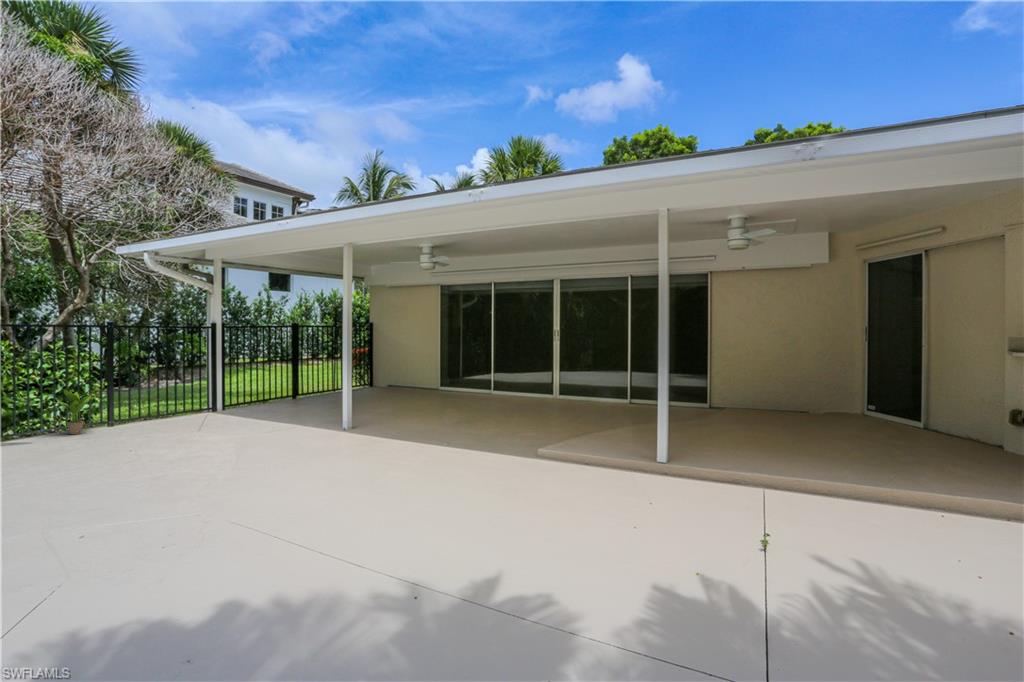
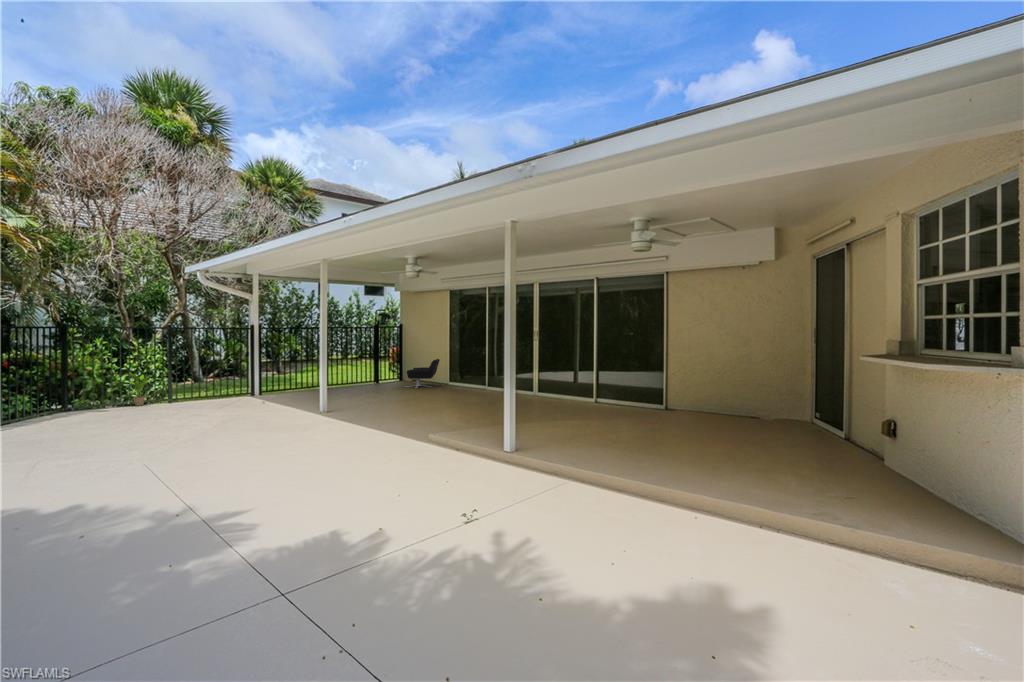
lounge chair: none [386,361,425,394] -> present [407,359,440,388]

